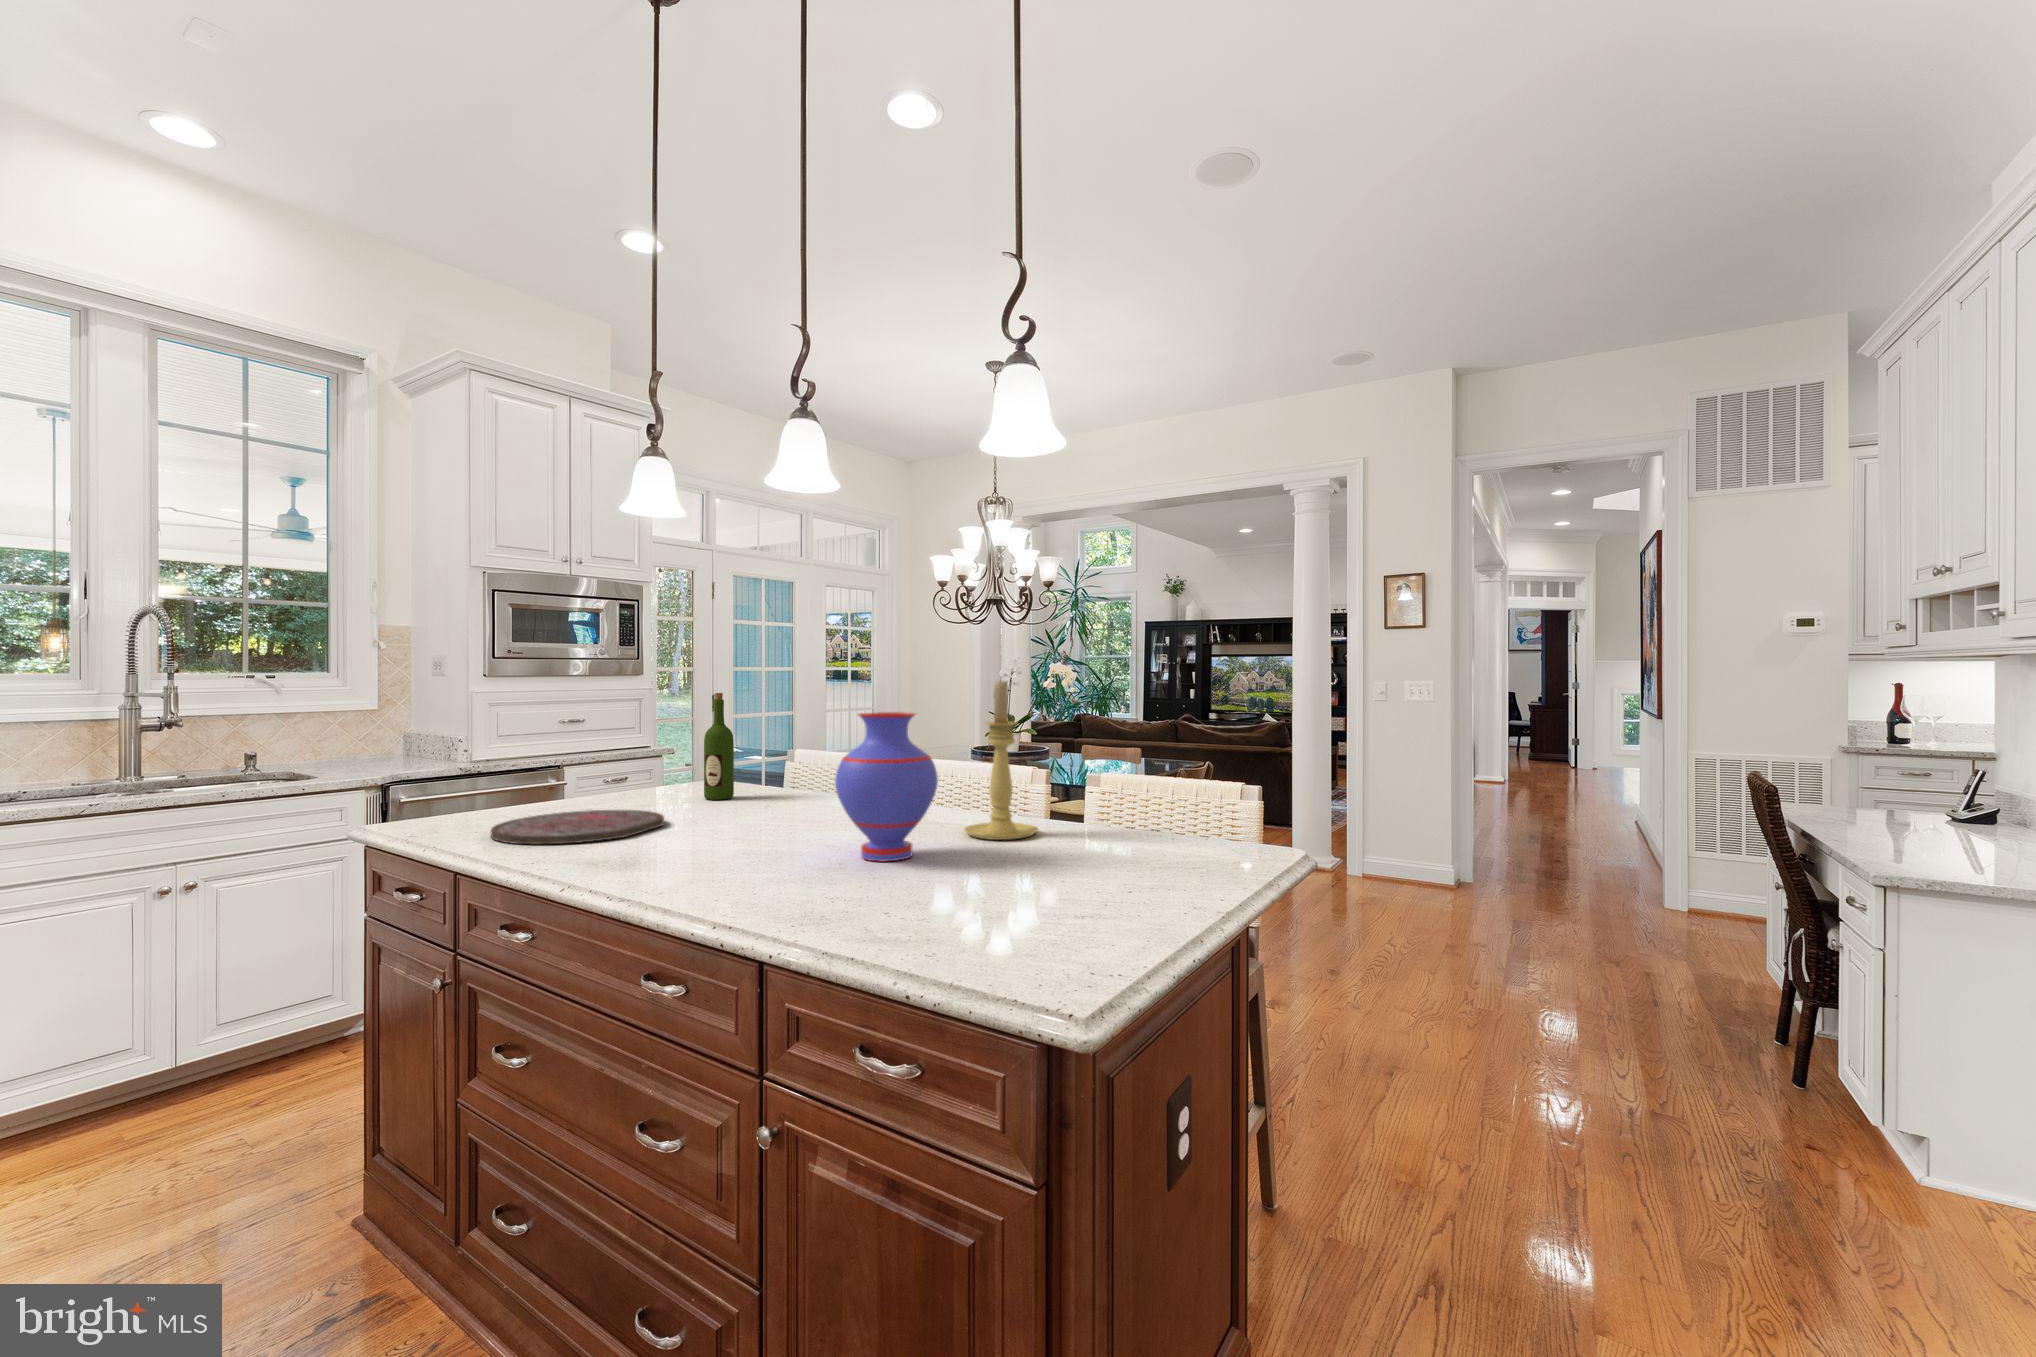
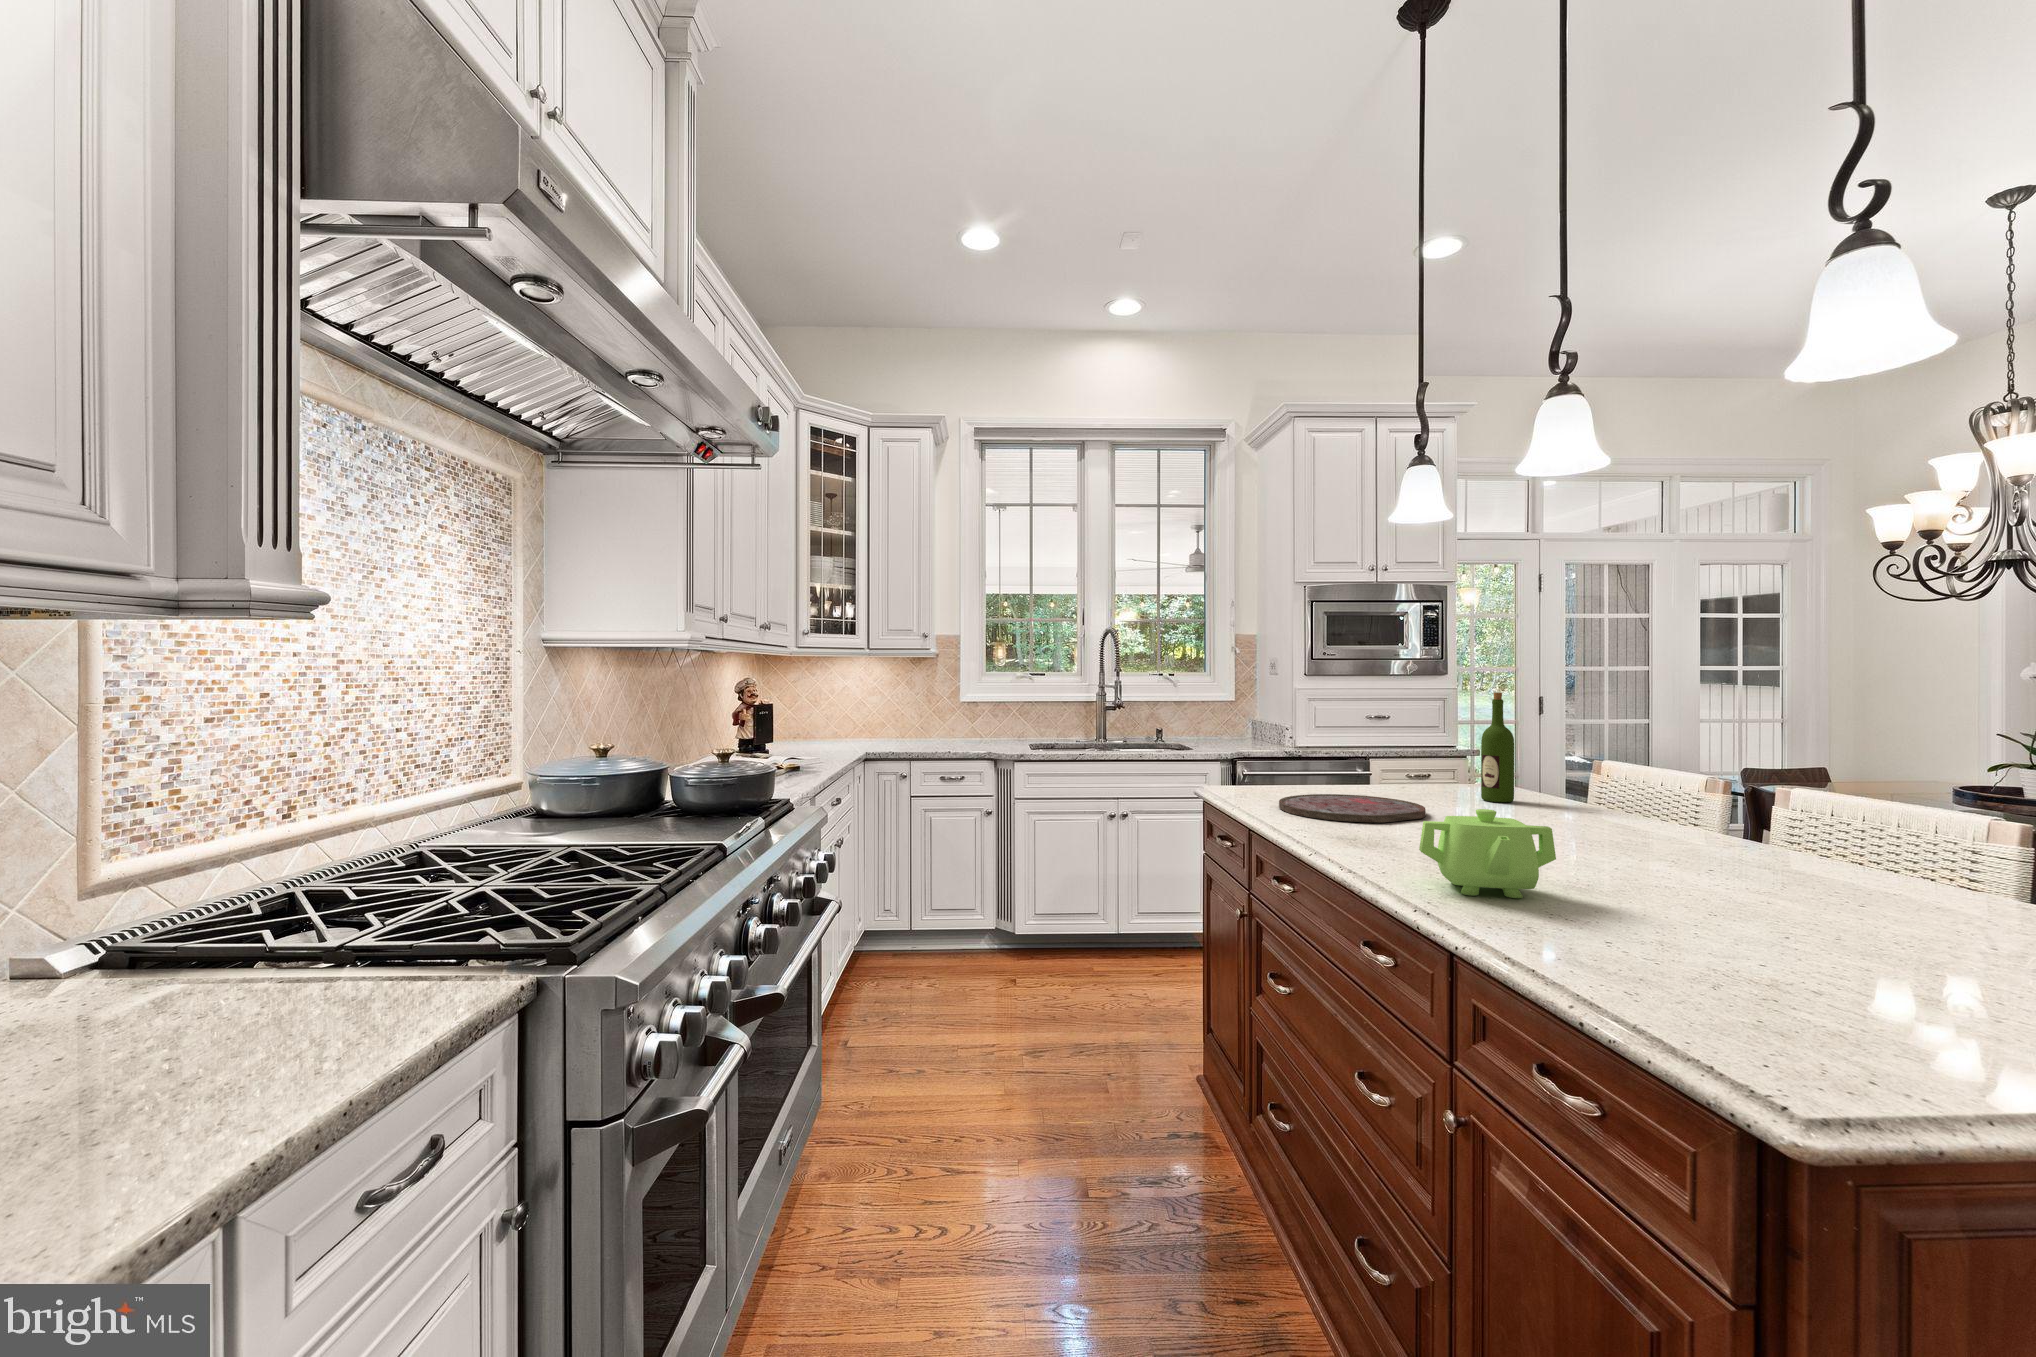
candle holder: present [964,681,1038,840] -> none [1801,680,1947,905]
vase: present [835,712,938,861] -> none [1588,719,1736,894]
teapot: none [703,809,824,898] -> present [1419,809,1556,898]

